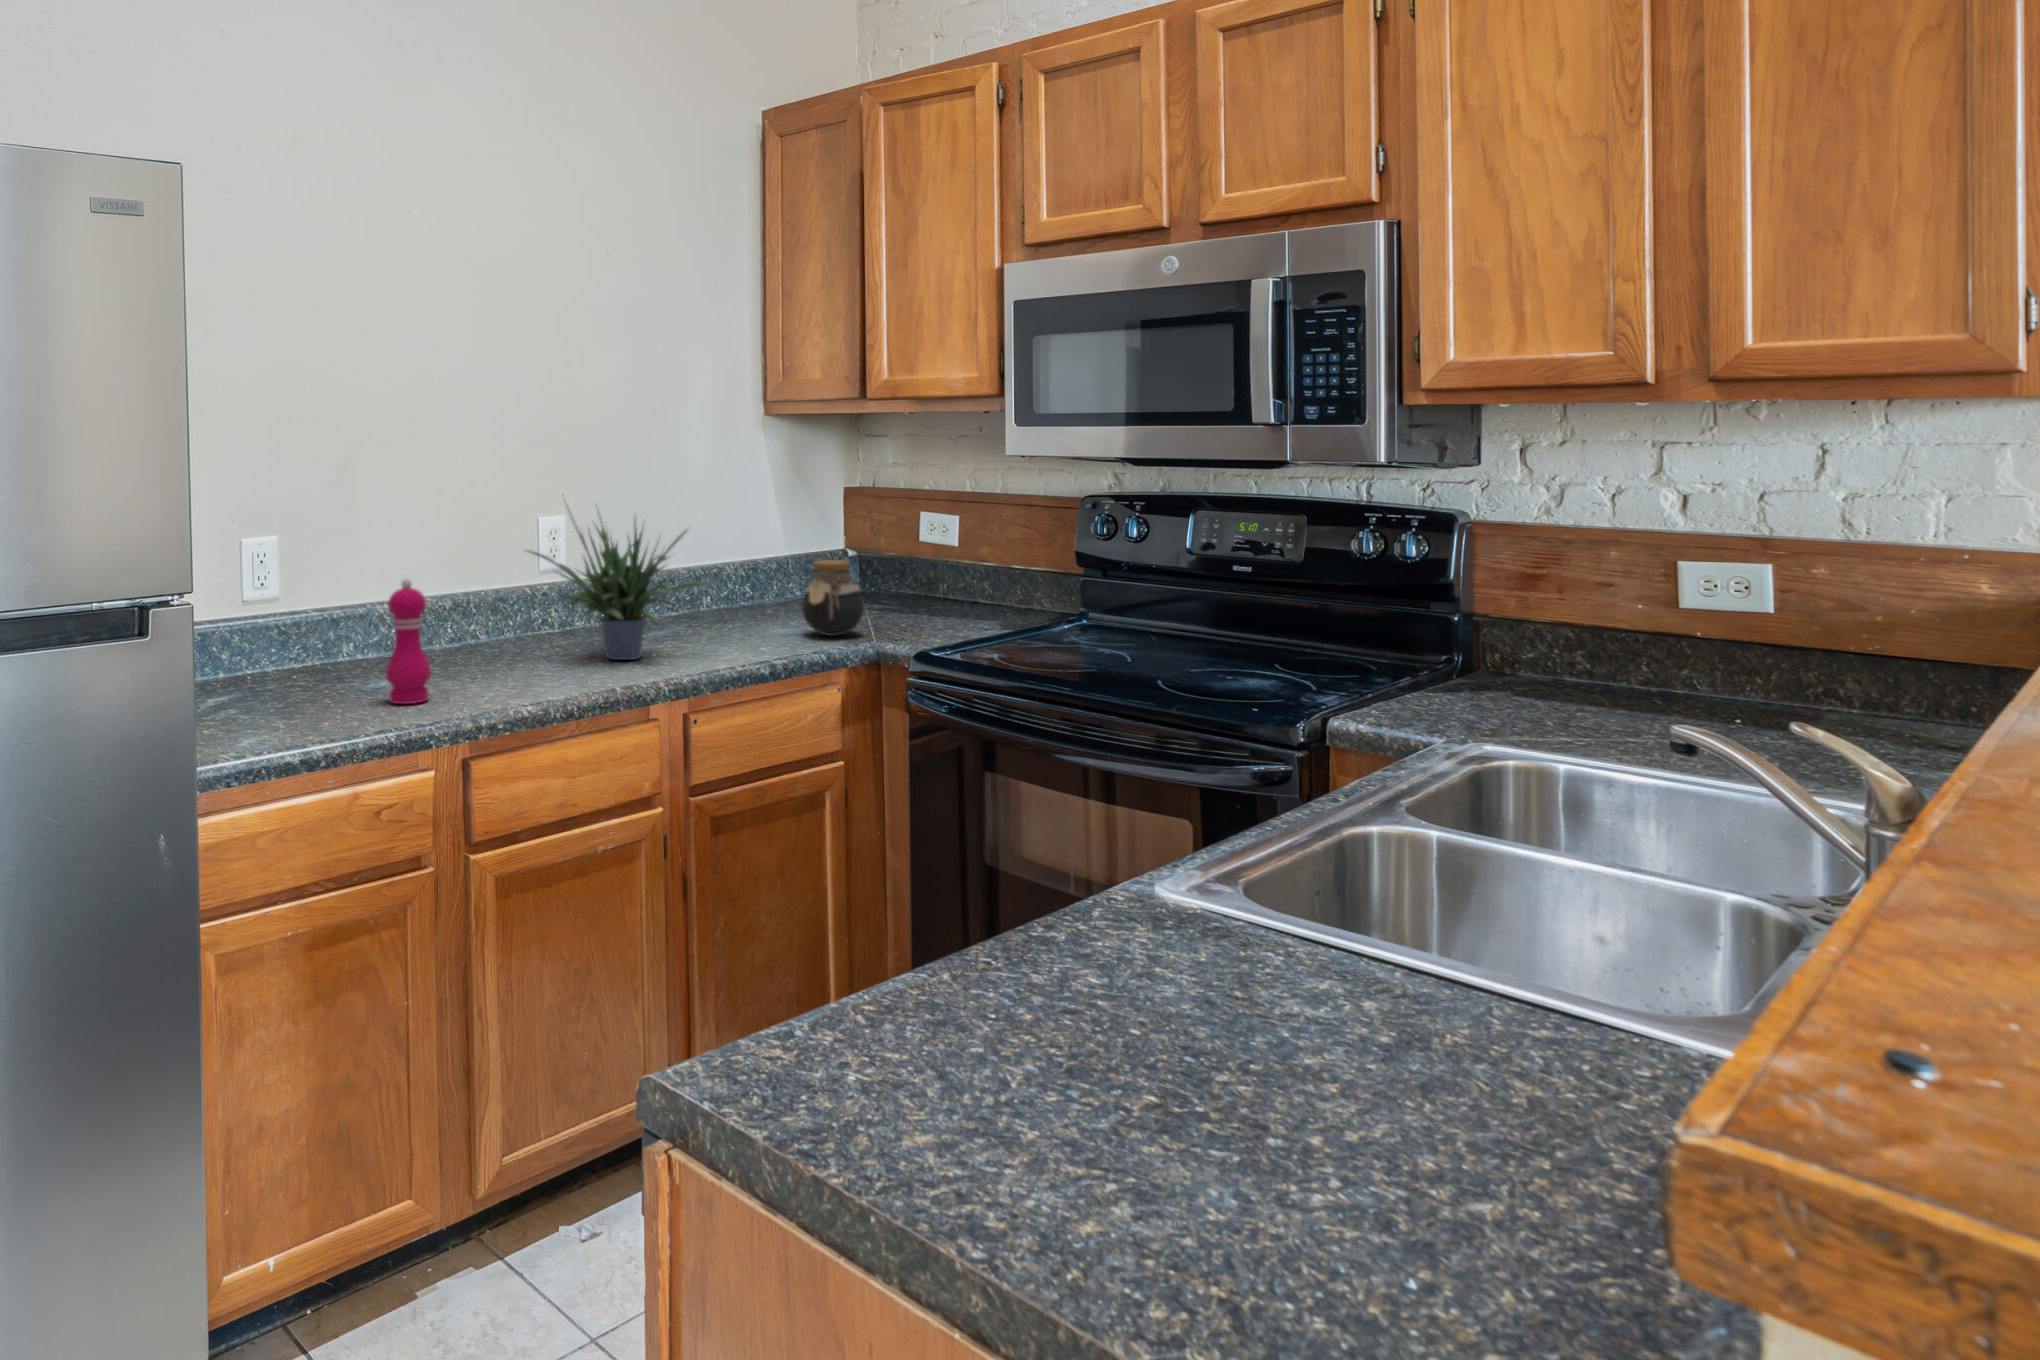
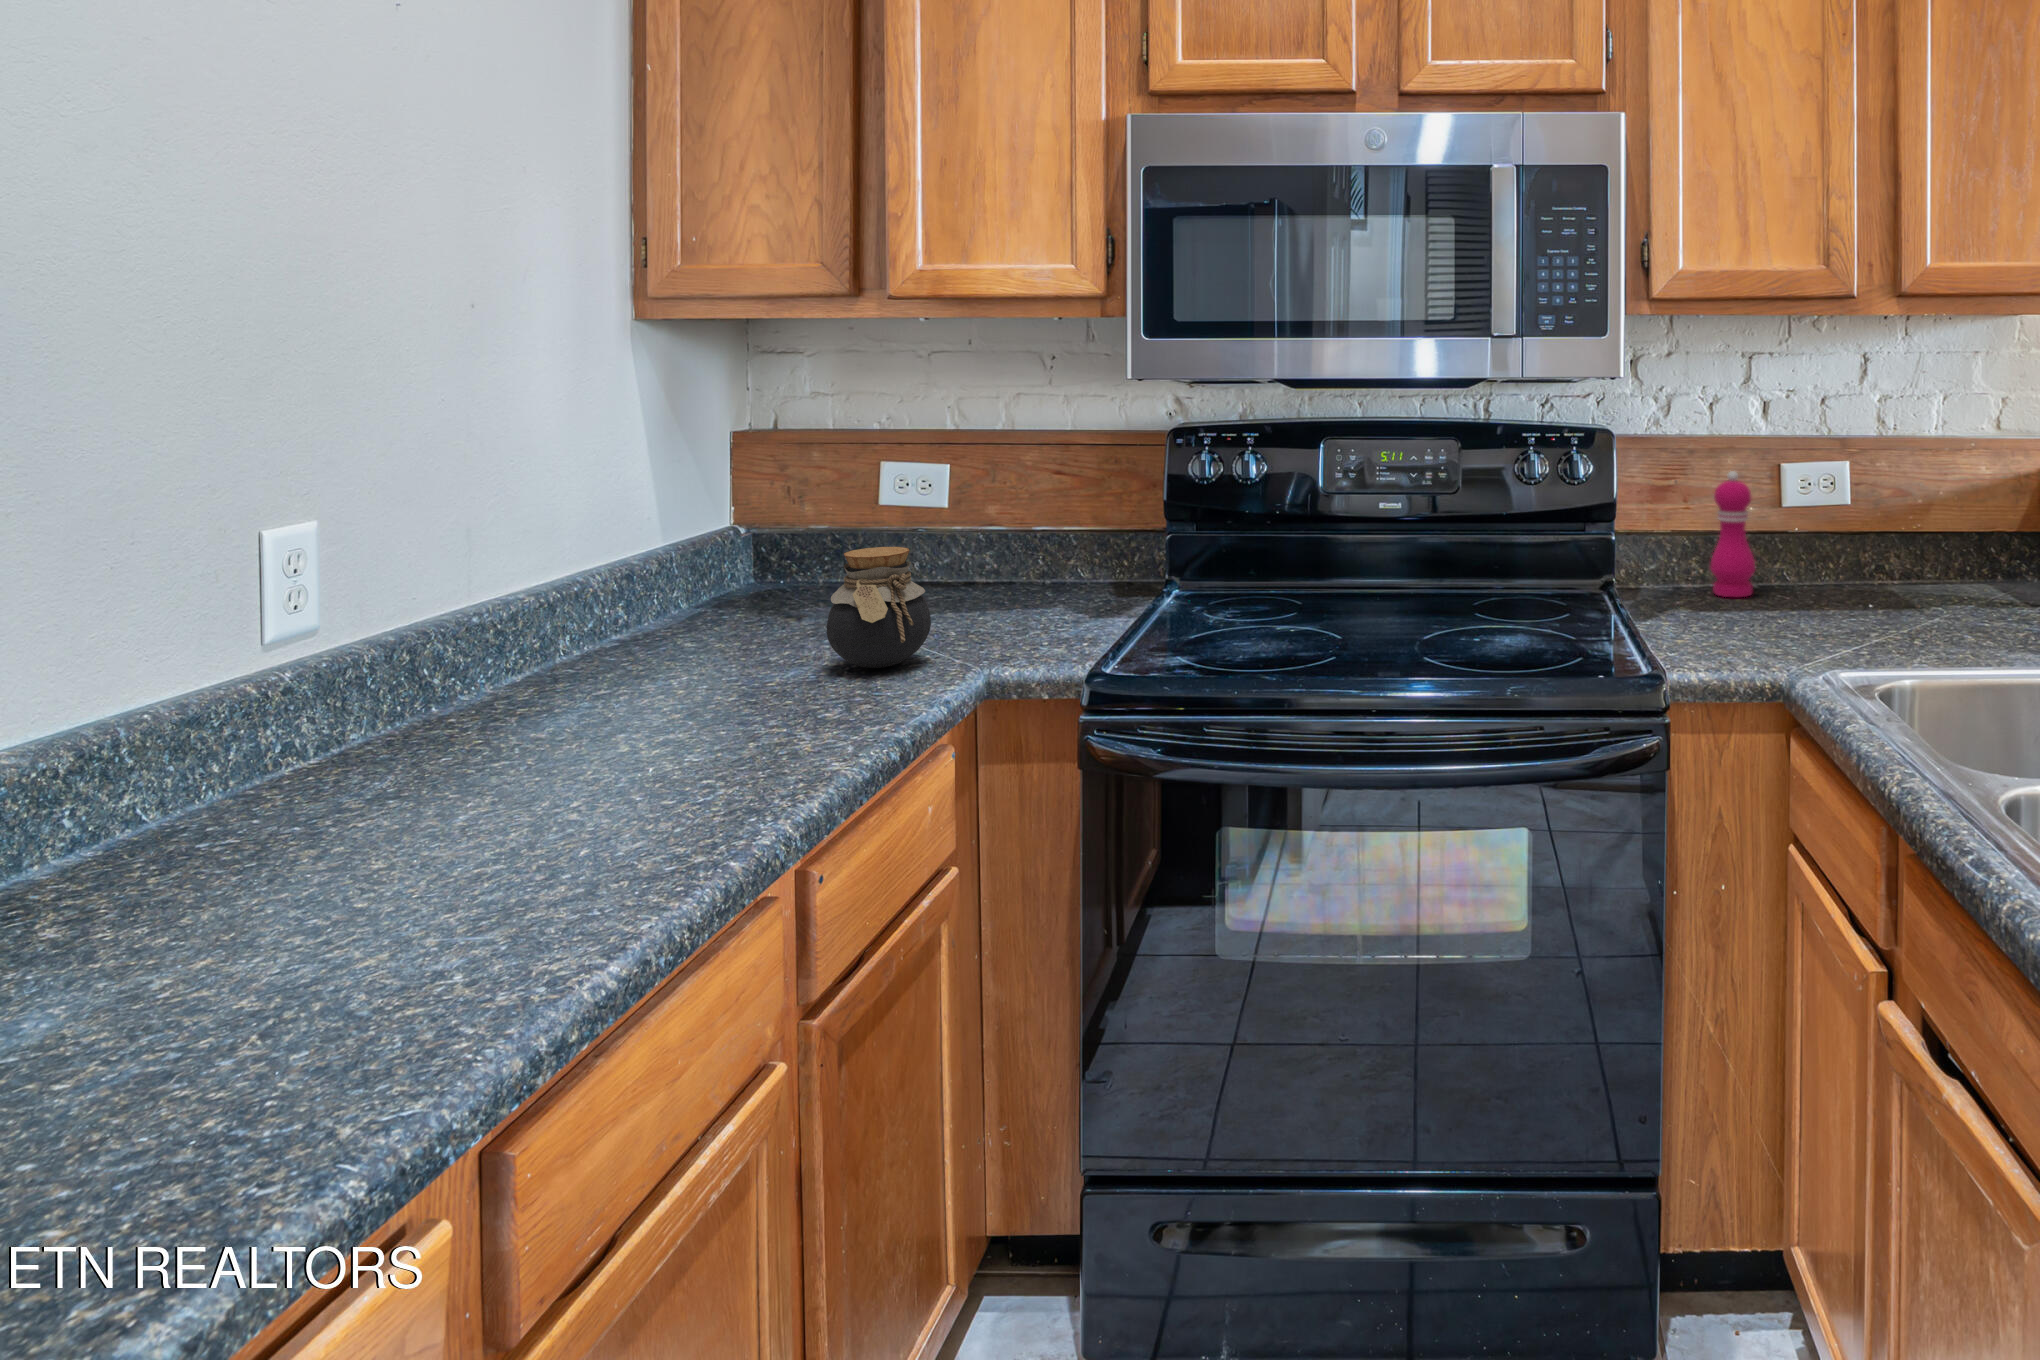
potted plant: present [529,517,713,660] -> none [348,478,761,795]
pepper mill: present [386,579,431,704] -> present [1711,471,1755,597]

